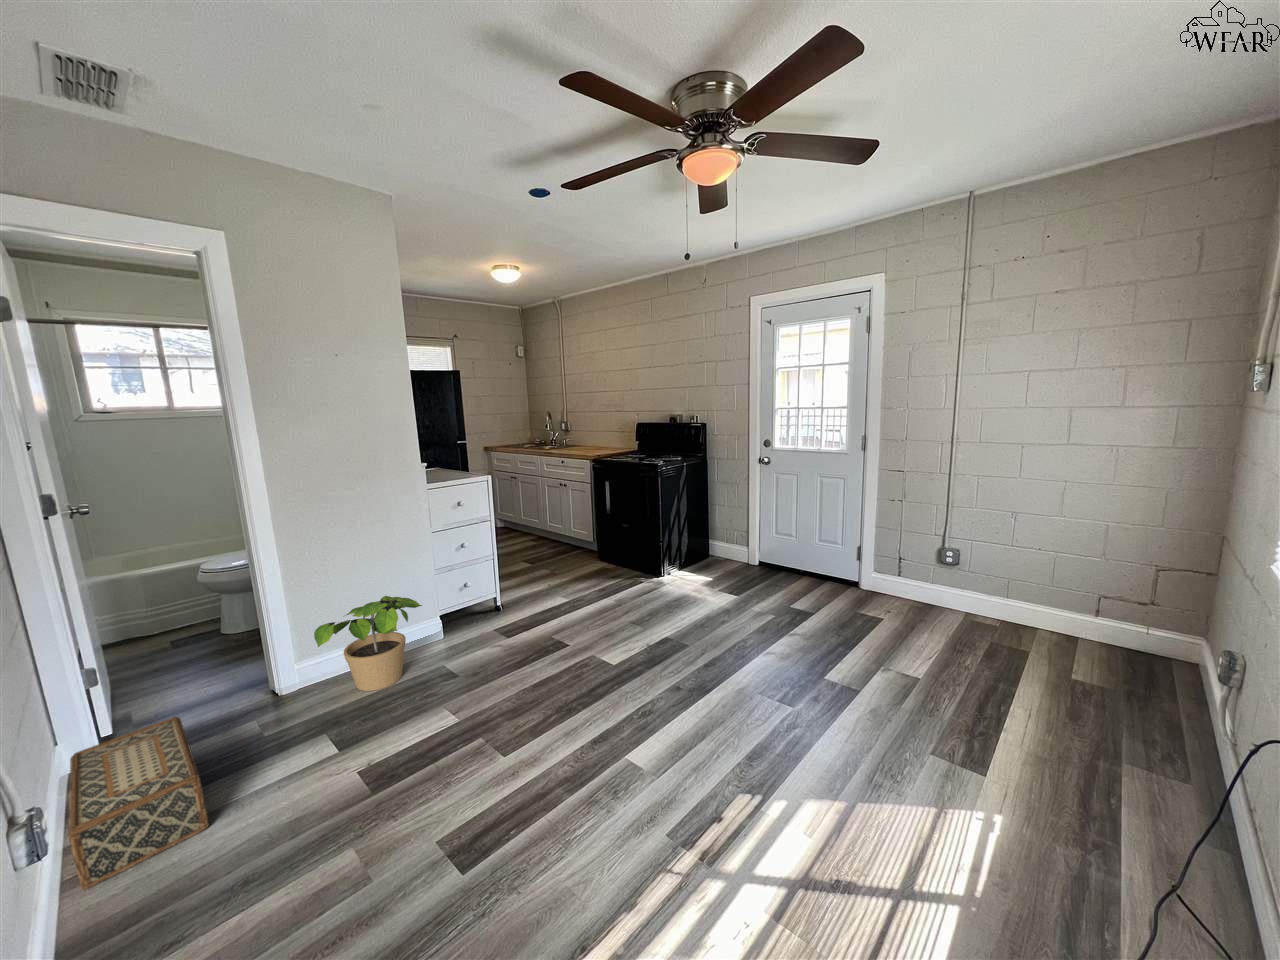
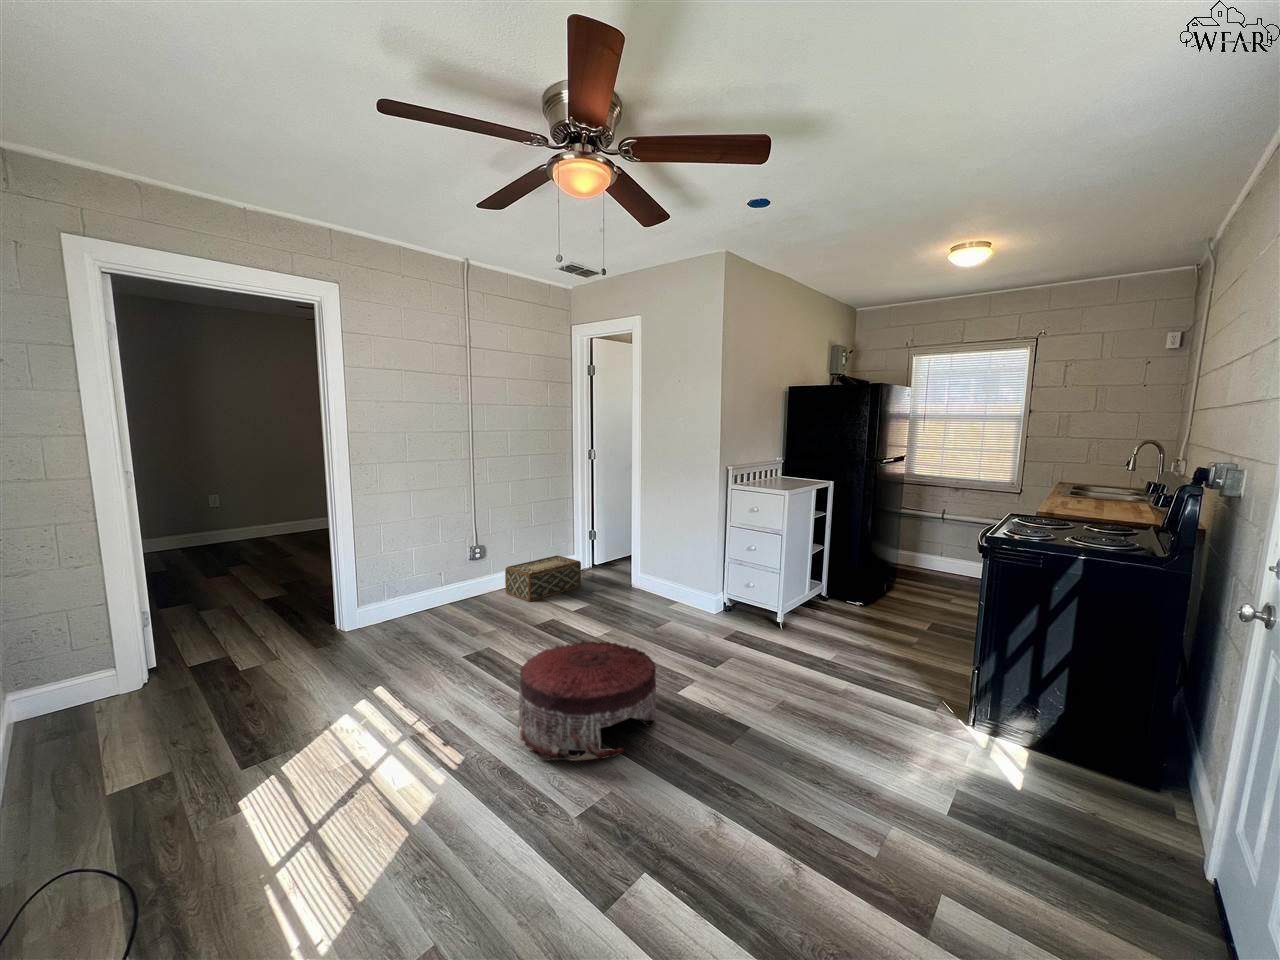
potted plant: present [314,596,422,691] -> none [603,541,678,613]
pouf: none [607,625,744,756] -> present [519,641,656,761]

